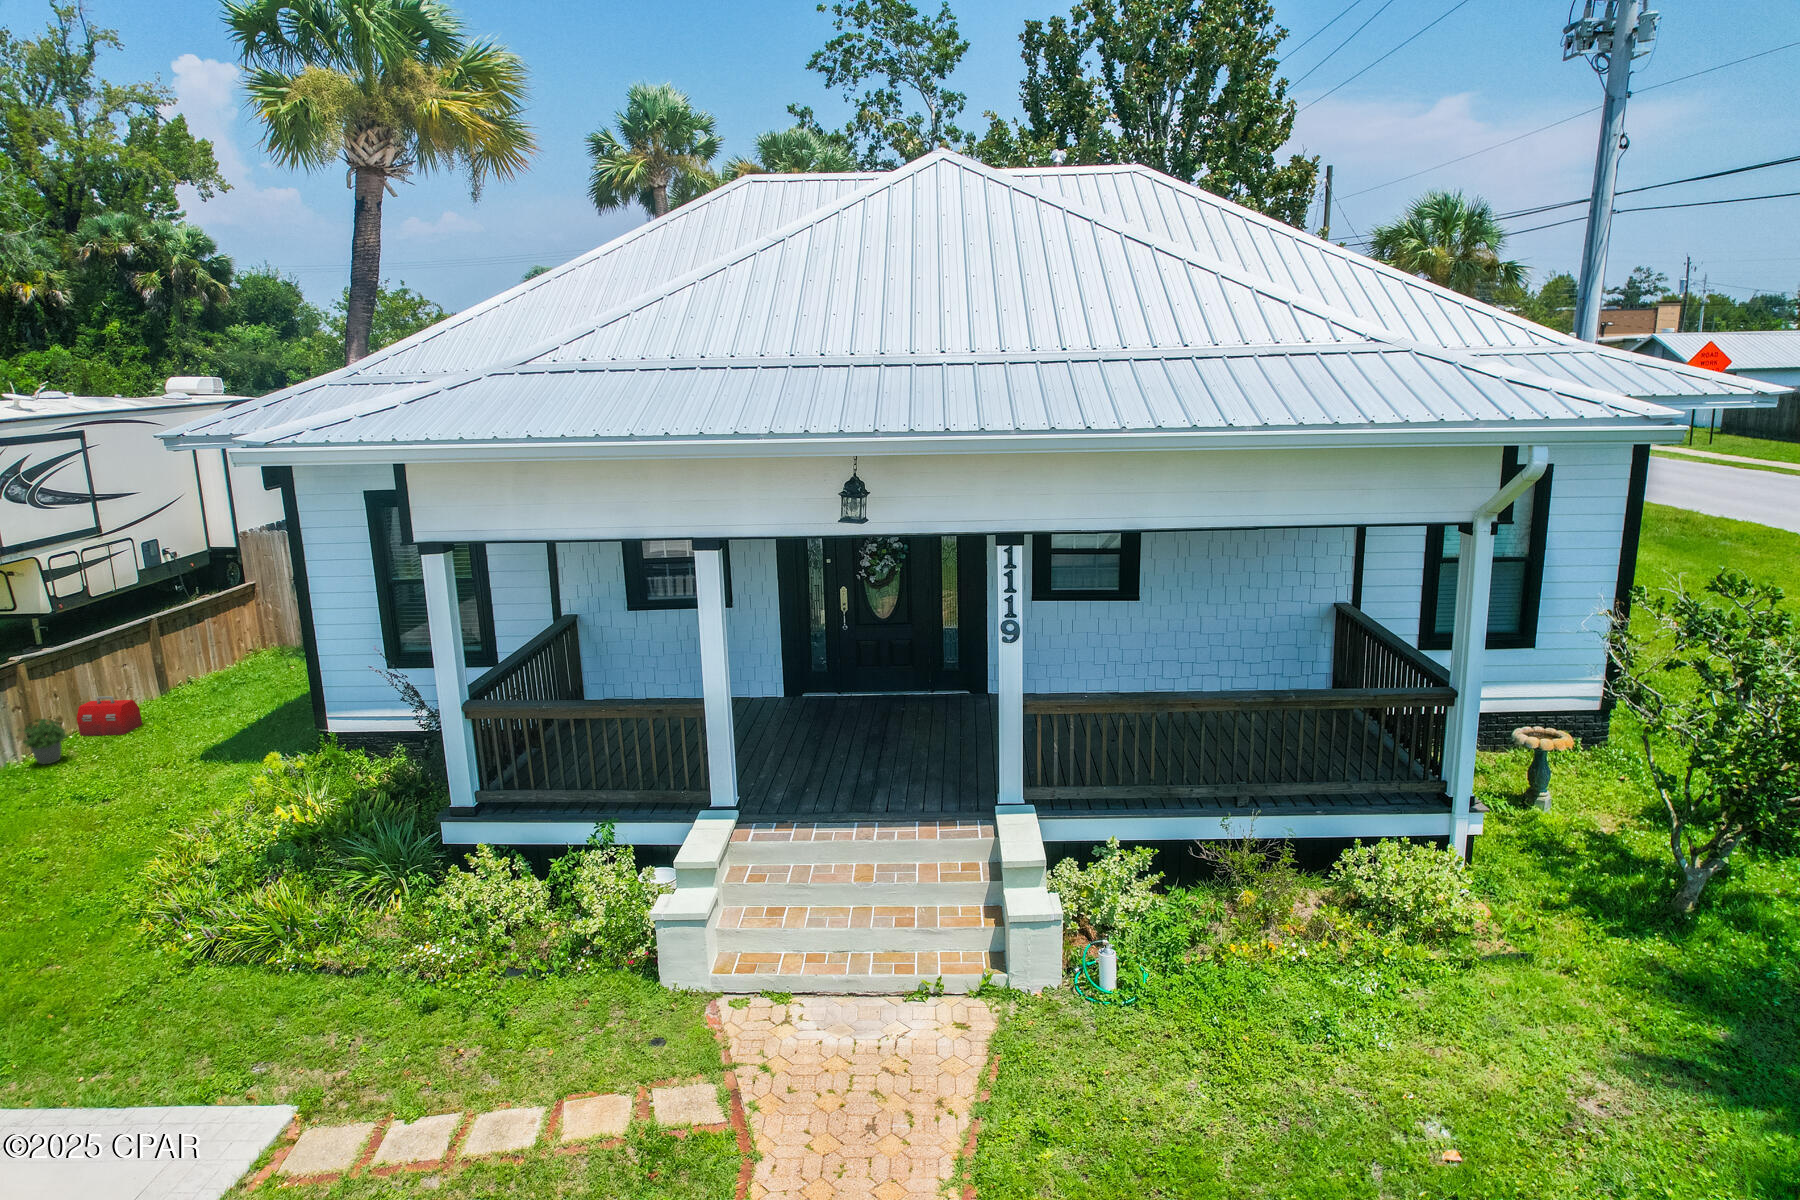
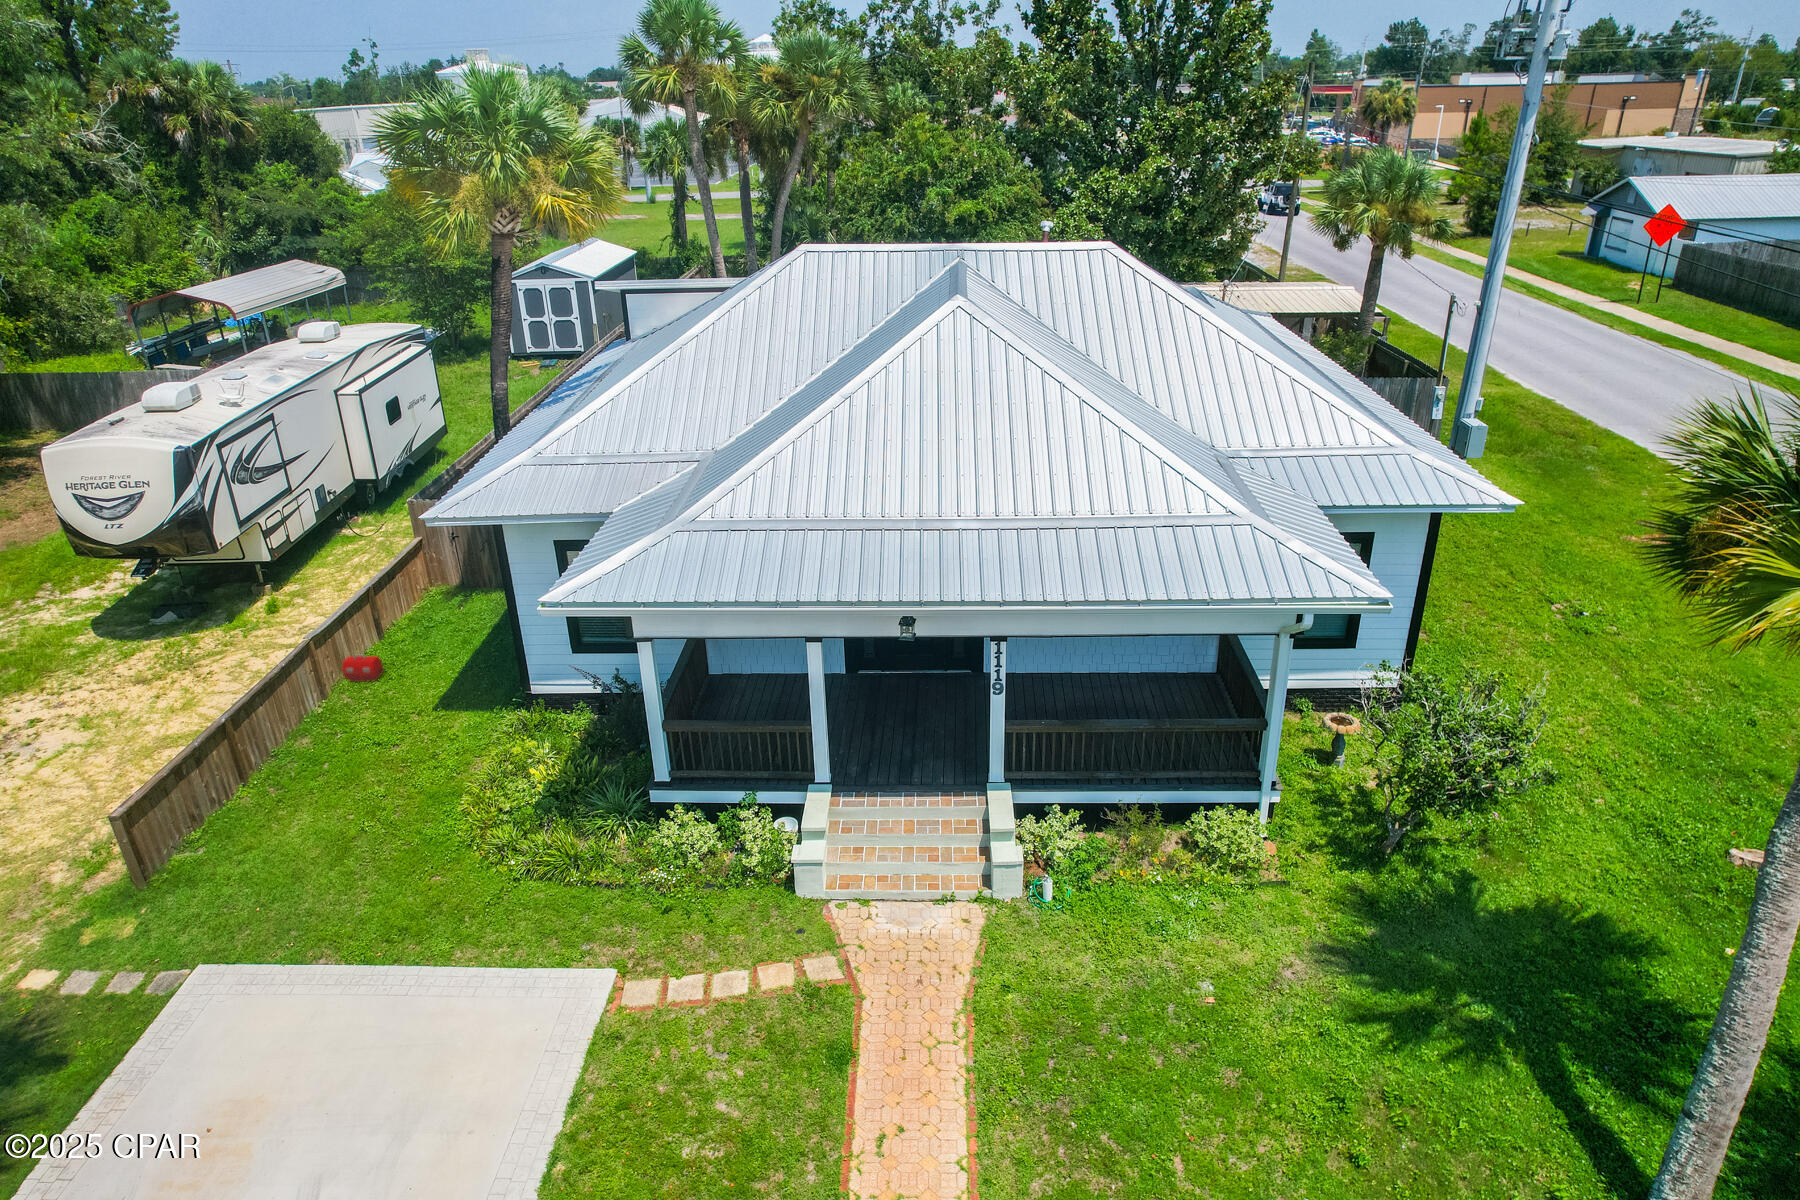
potted plant: present [19,718,67,764] -> none [316,677,349,710]

